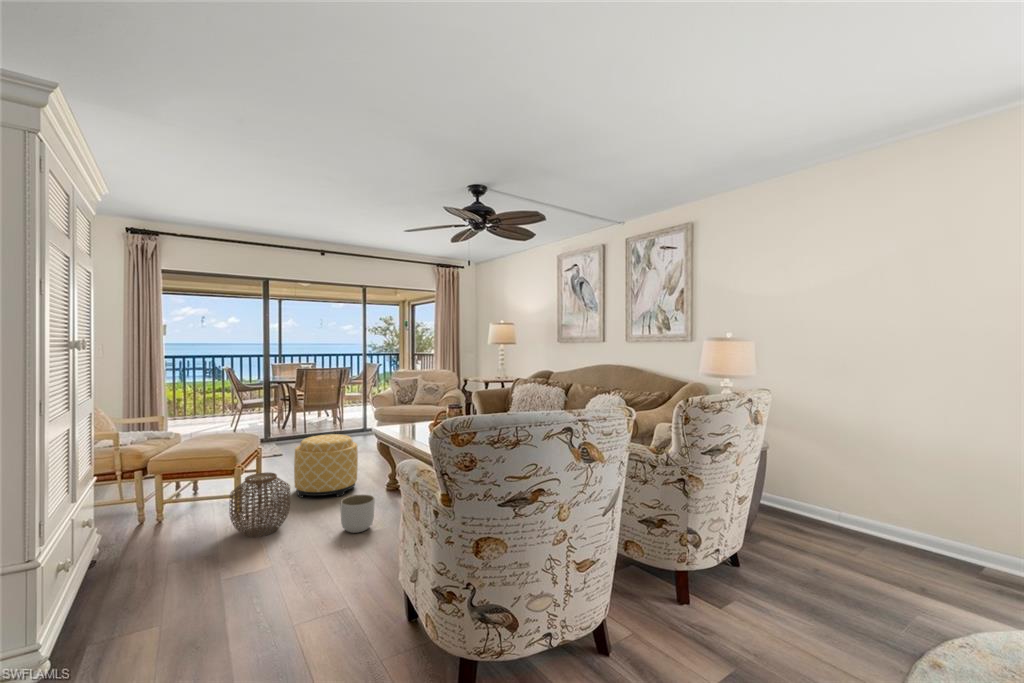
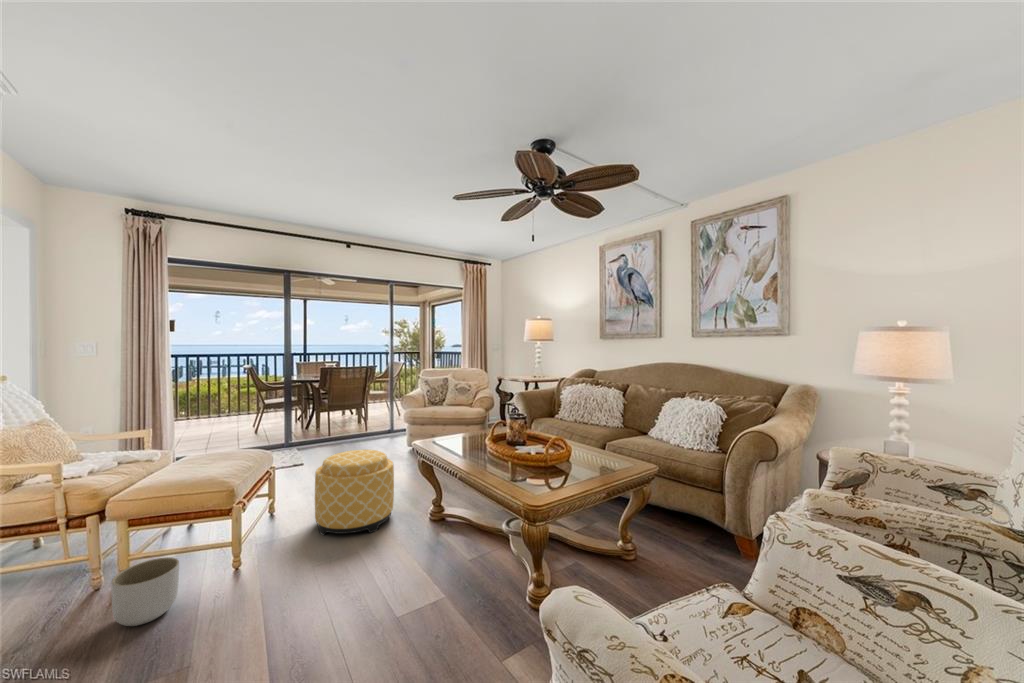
woven basket: present [230,472,290,537] -> none [215,518,307,621]
planter: present [340,494,375,533] -> present [111,557,179,626]

